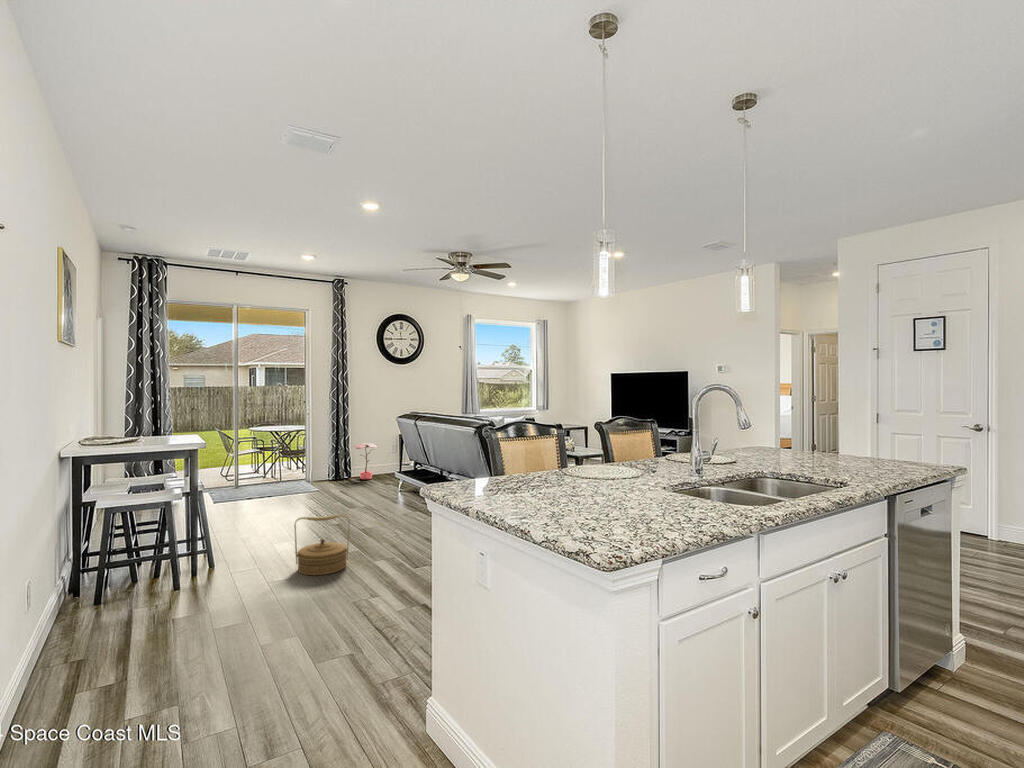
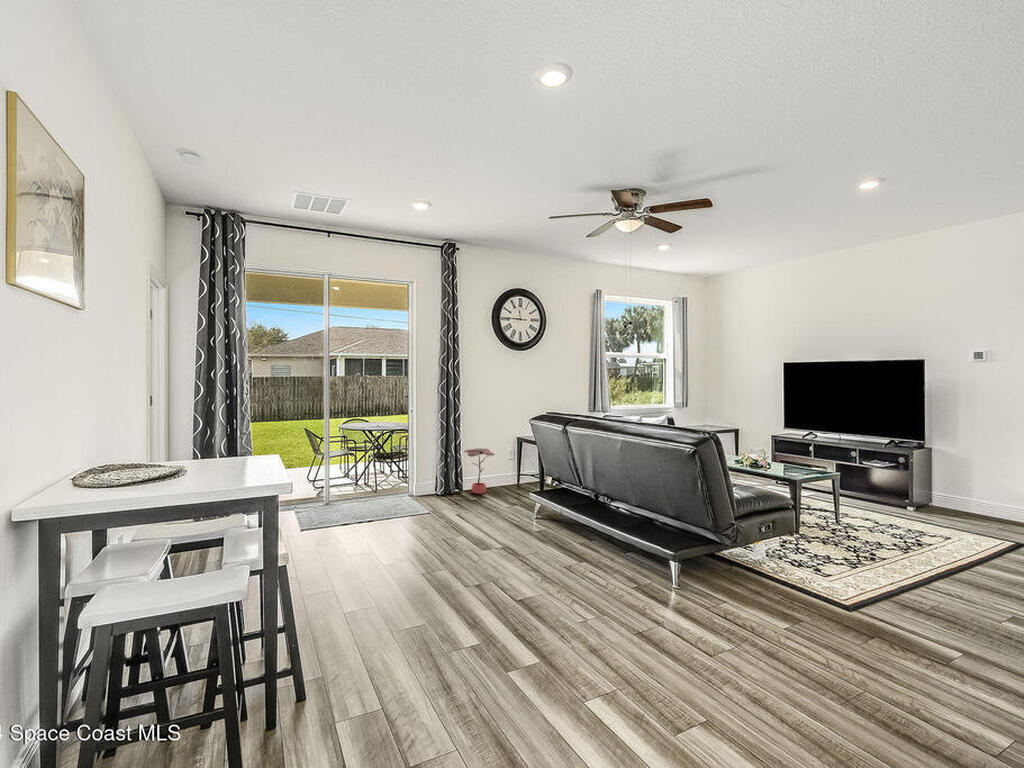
basket: present [294,515,350,575] -> none [434,626,525,744]

